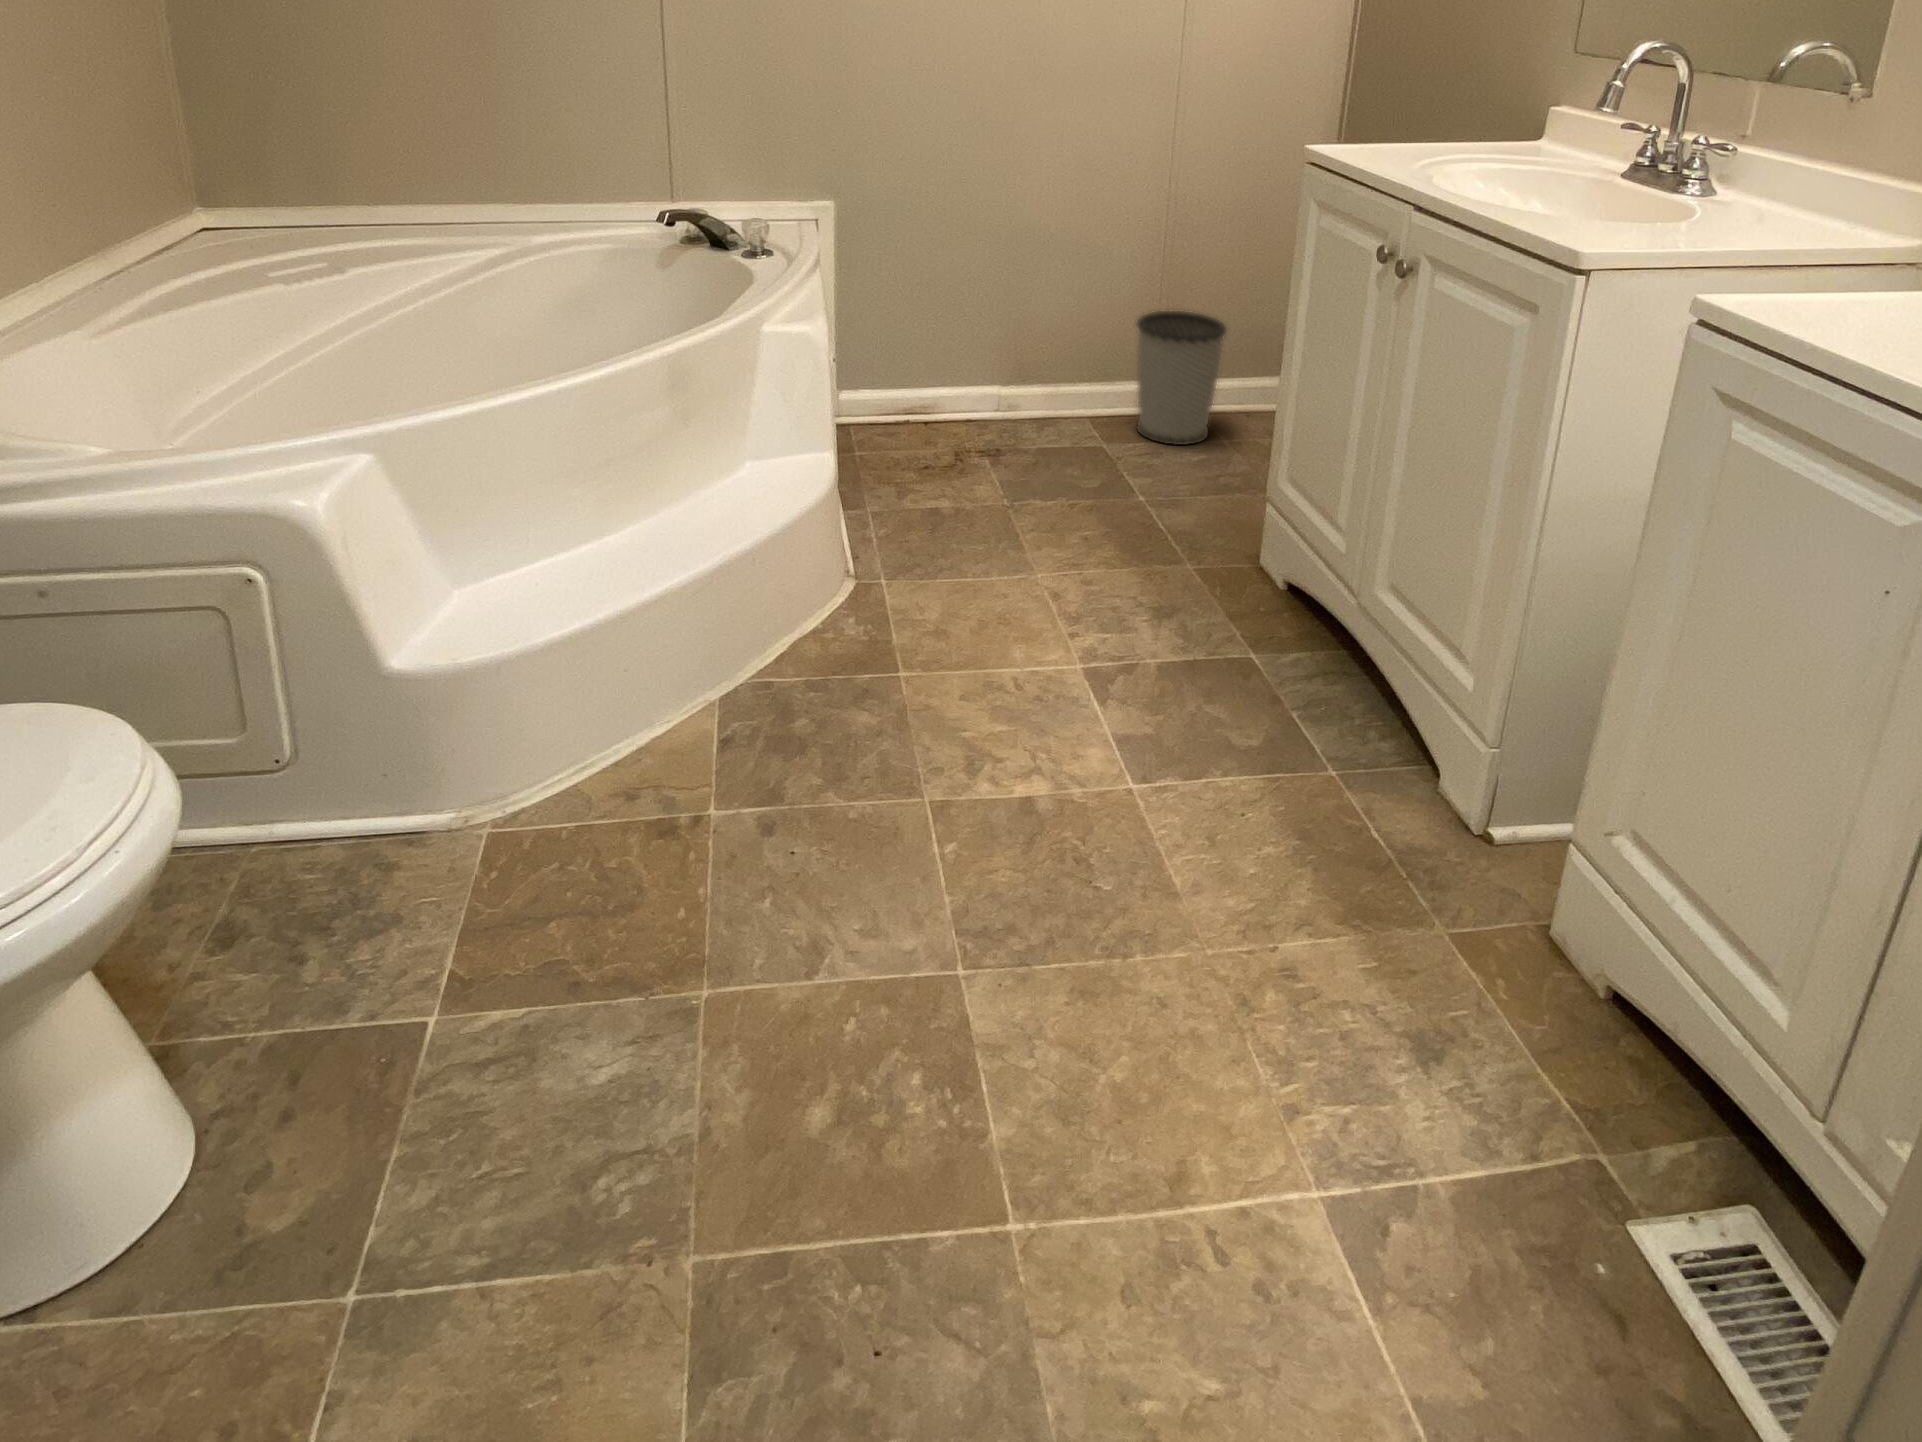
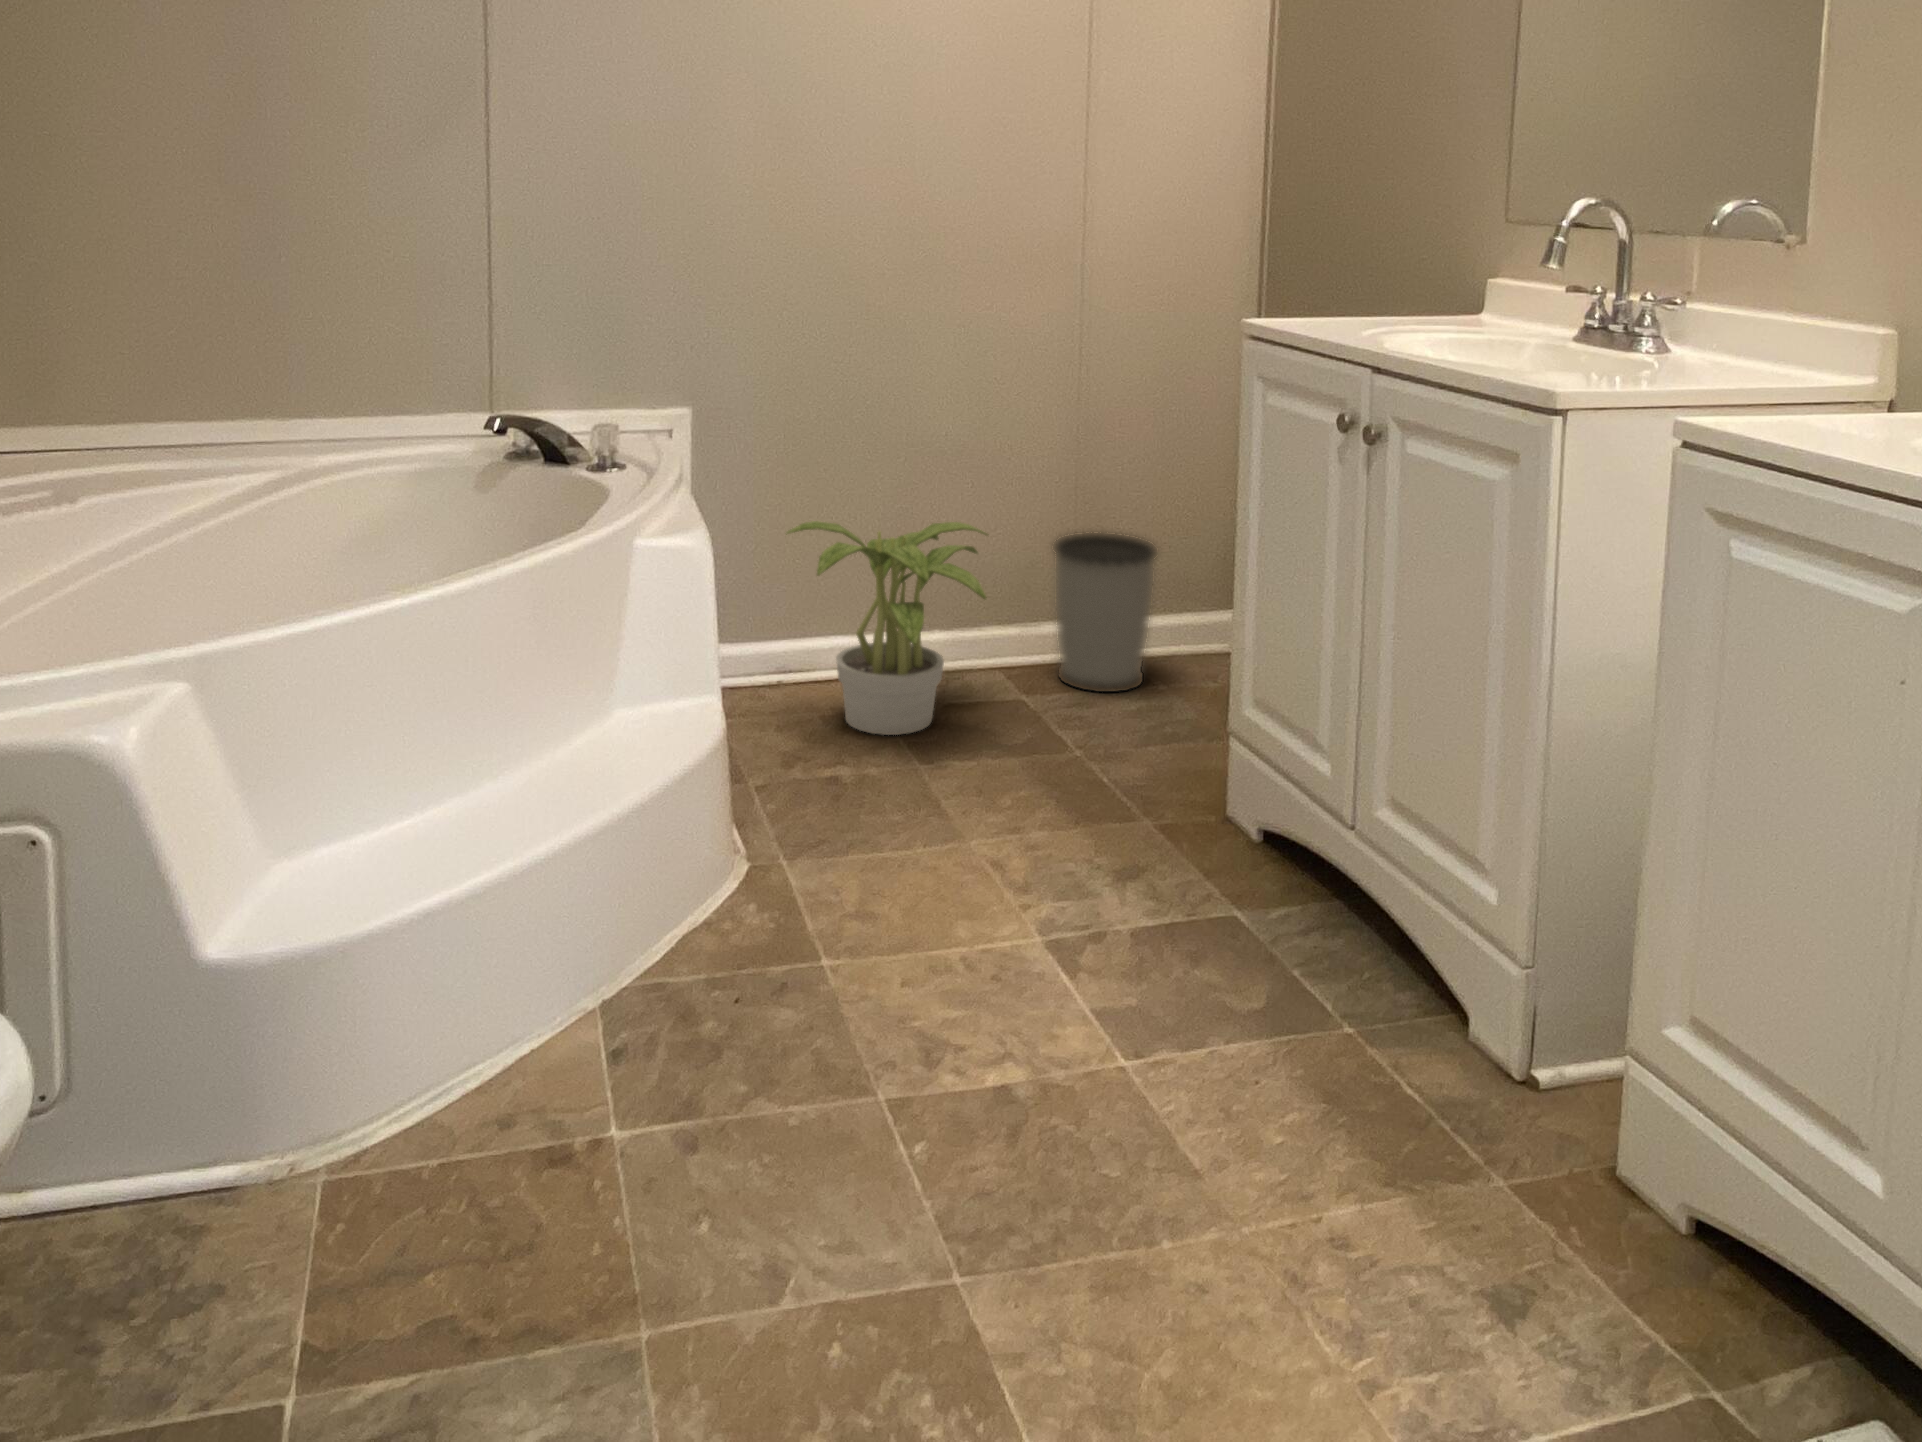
potted plant: none [905,300,1076,476] -> present [787,521,987,735]

